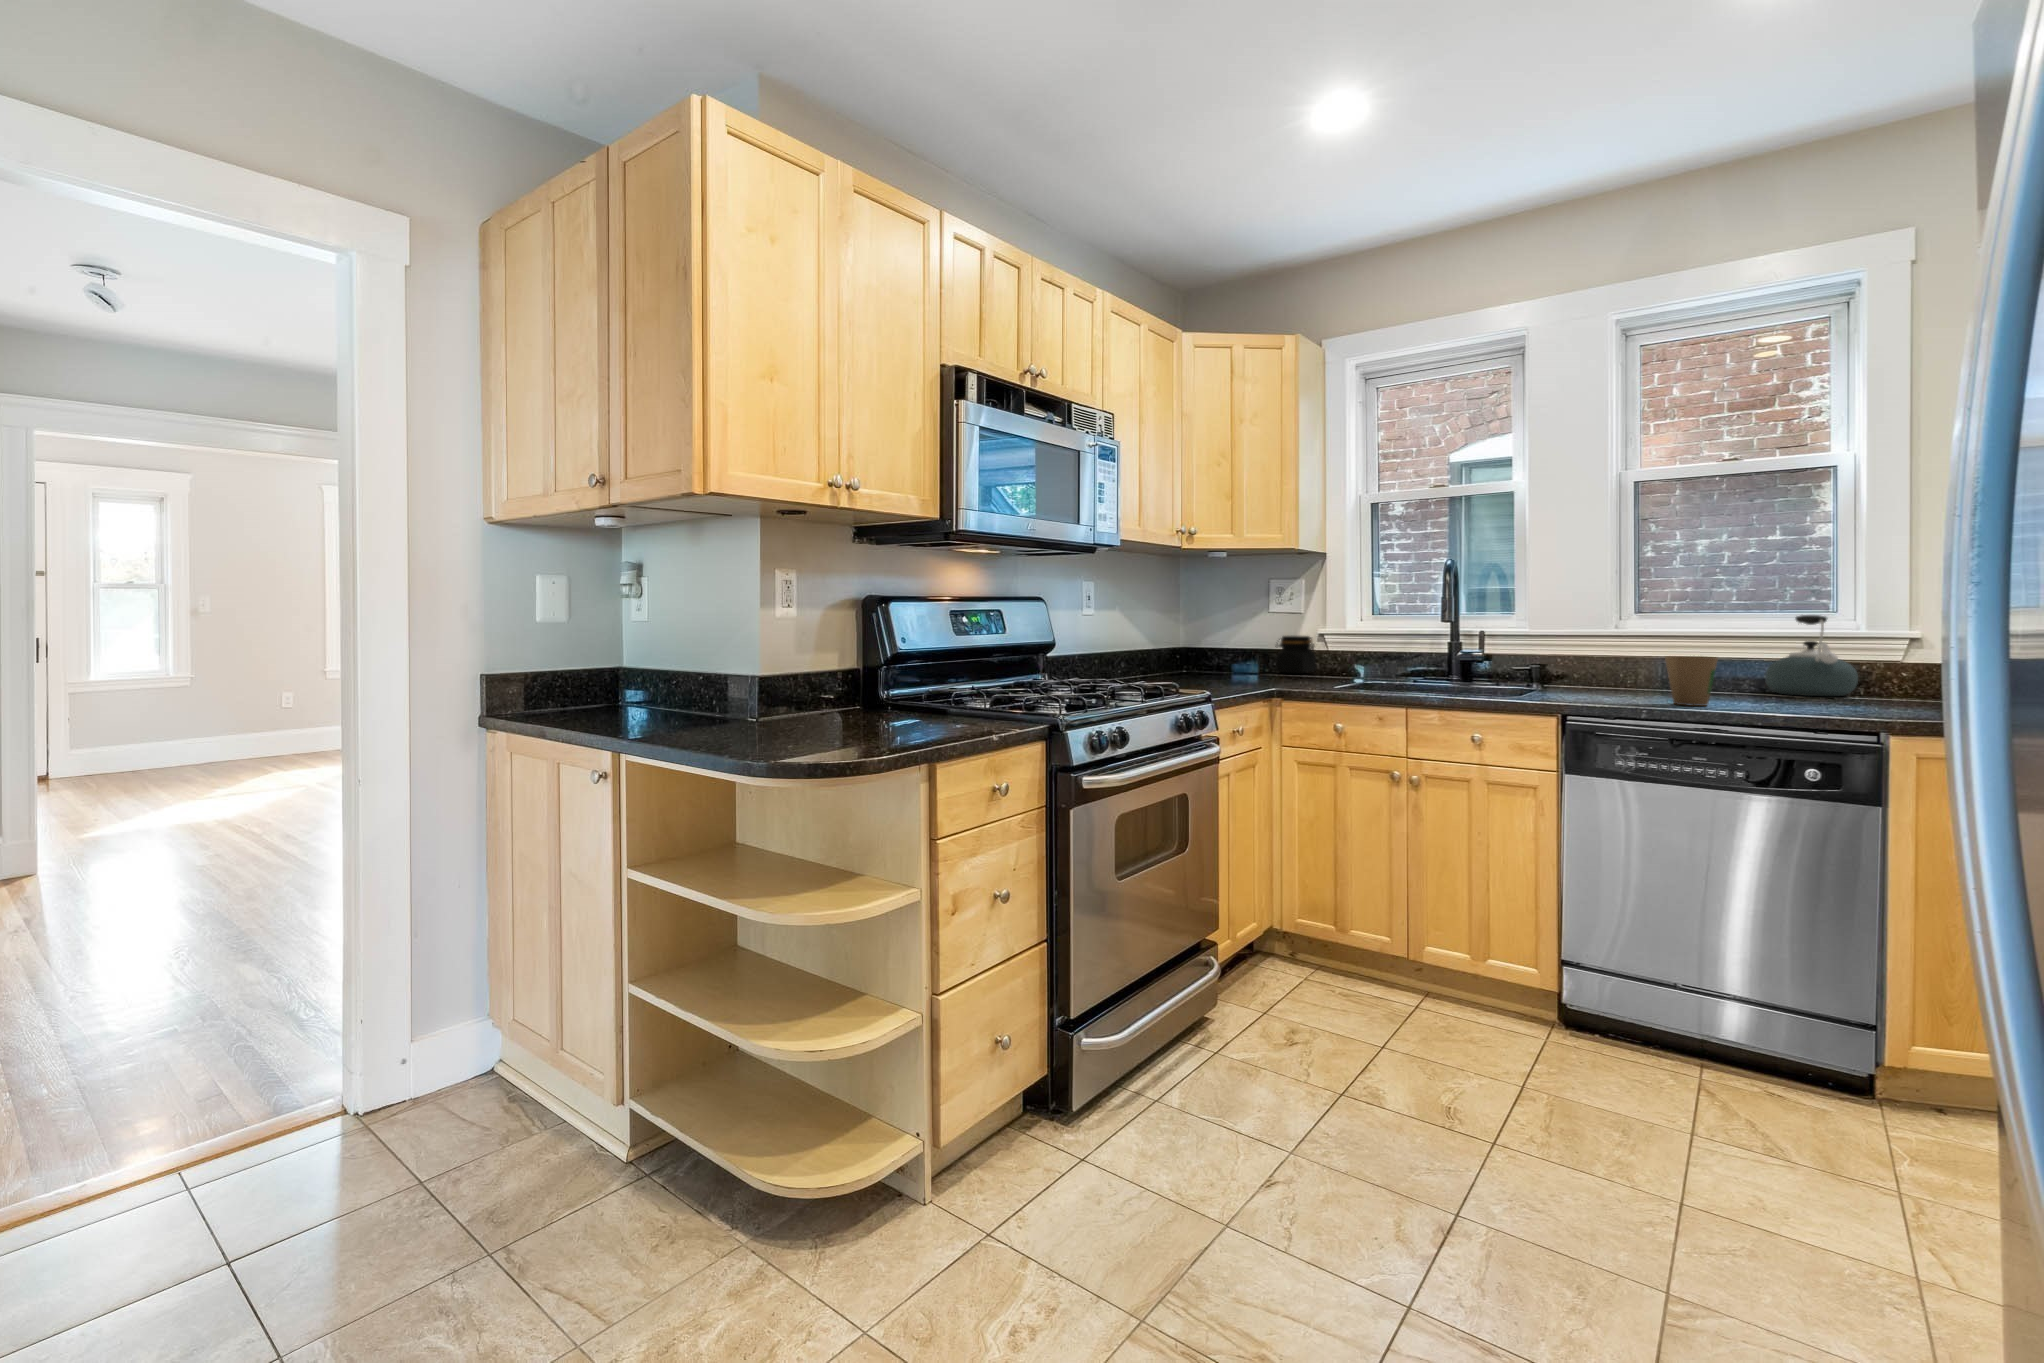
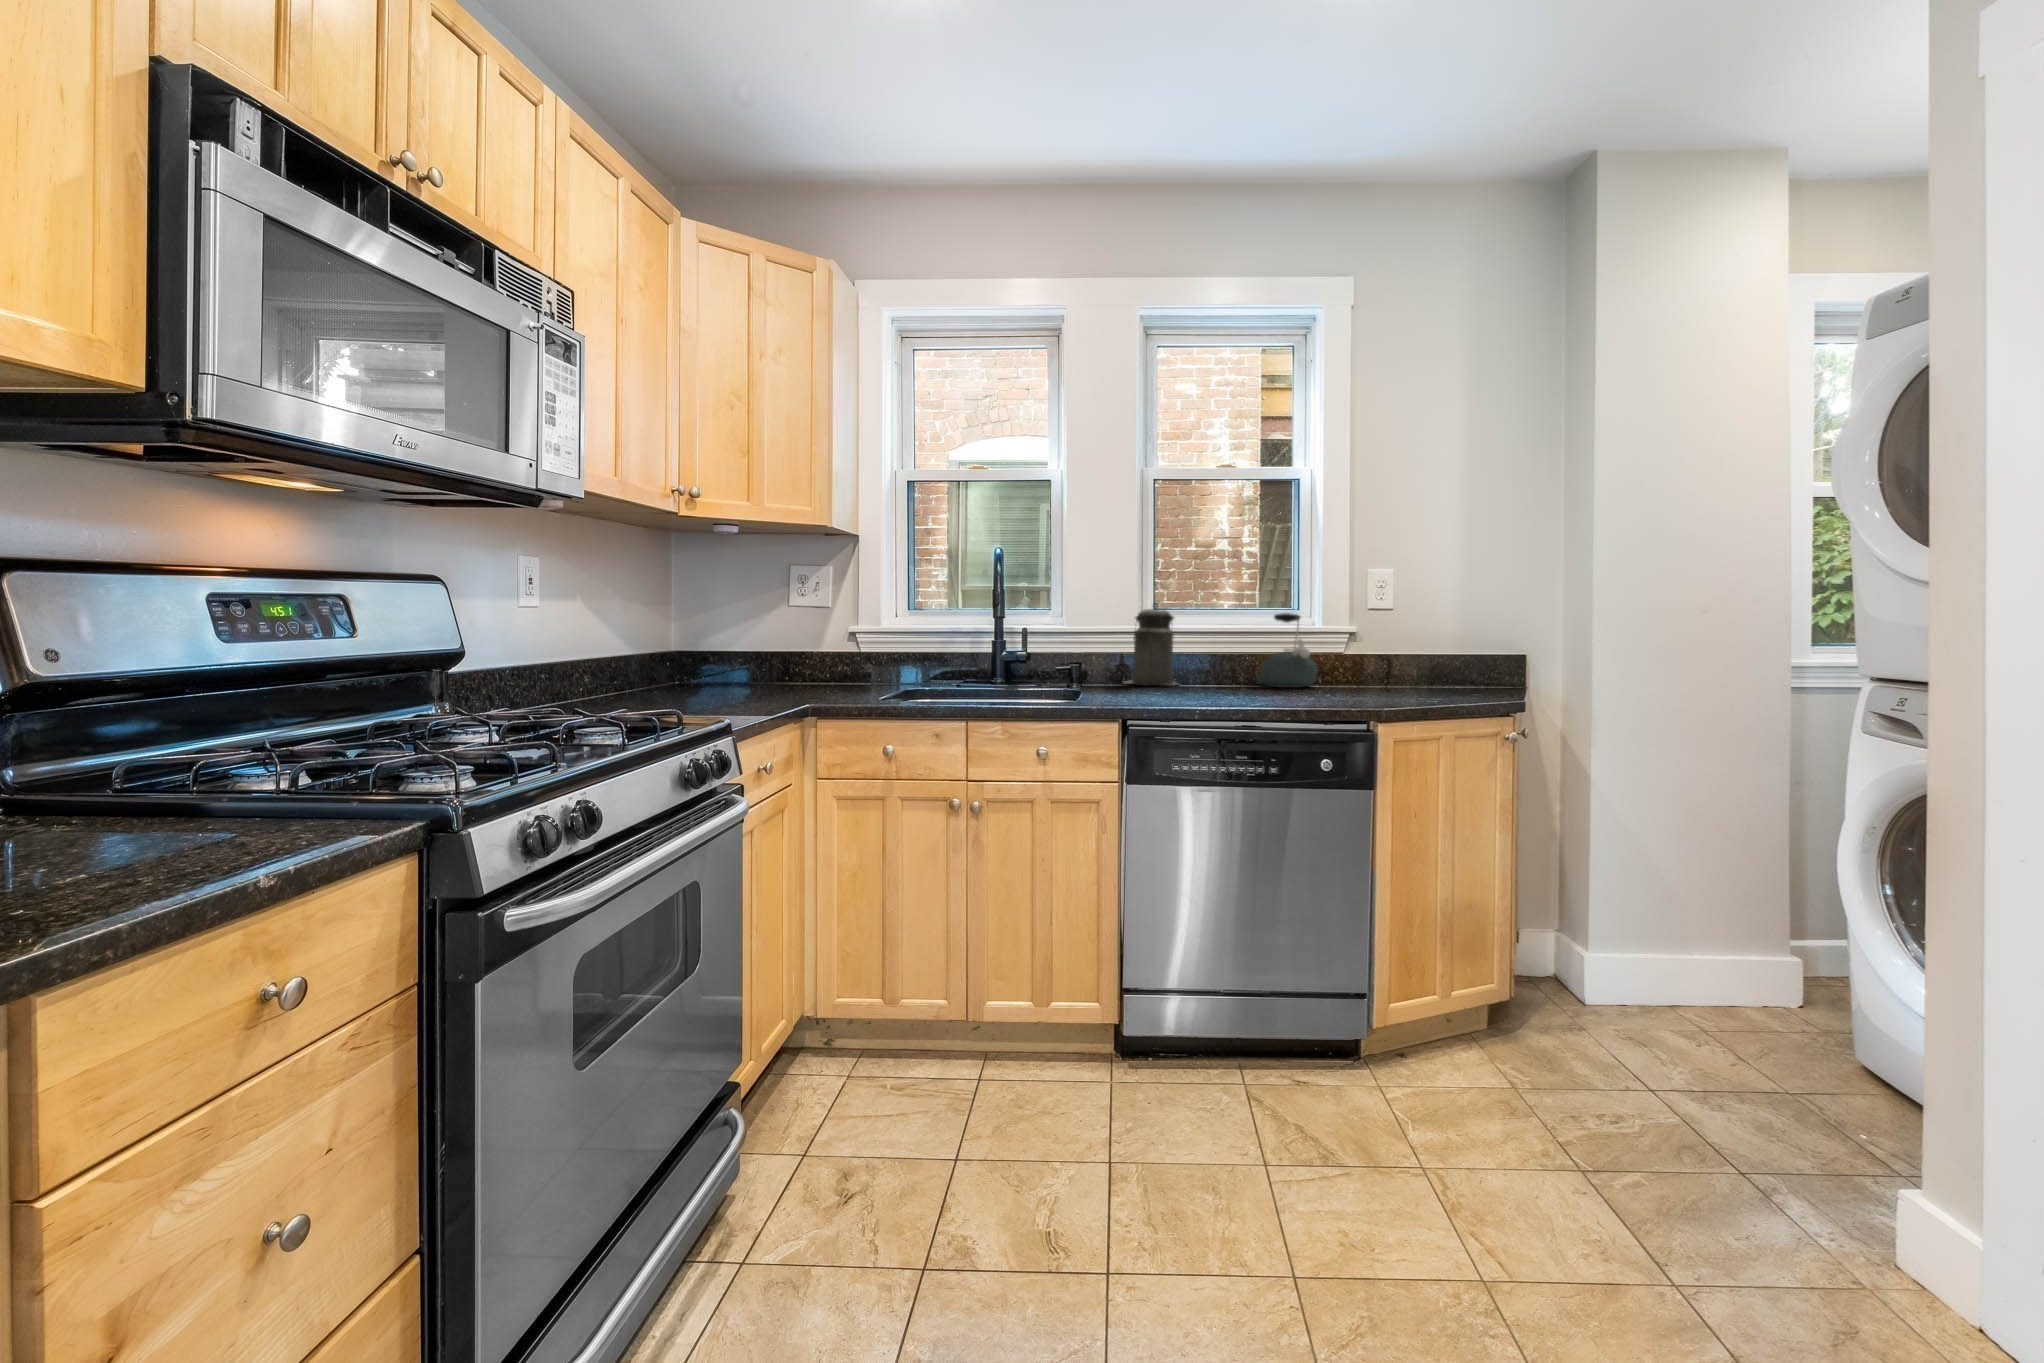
canister: none [1591,606,1662,688] -> present [1124,602,1178,685]
jar: present [1275,636,1316,674] -> none [797,633,847,680]
paper cup: present [1665,656,1718,706] -> none [1208,654,1250,704]

